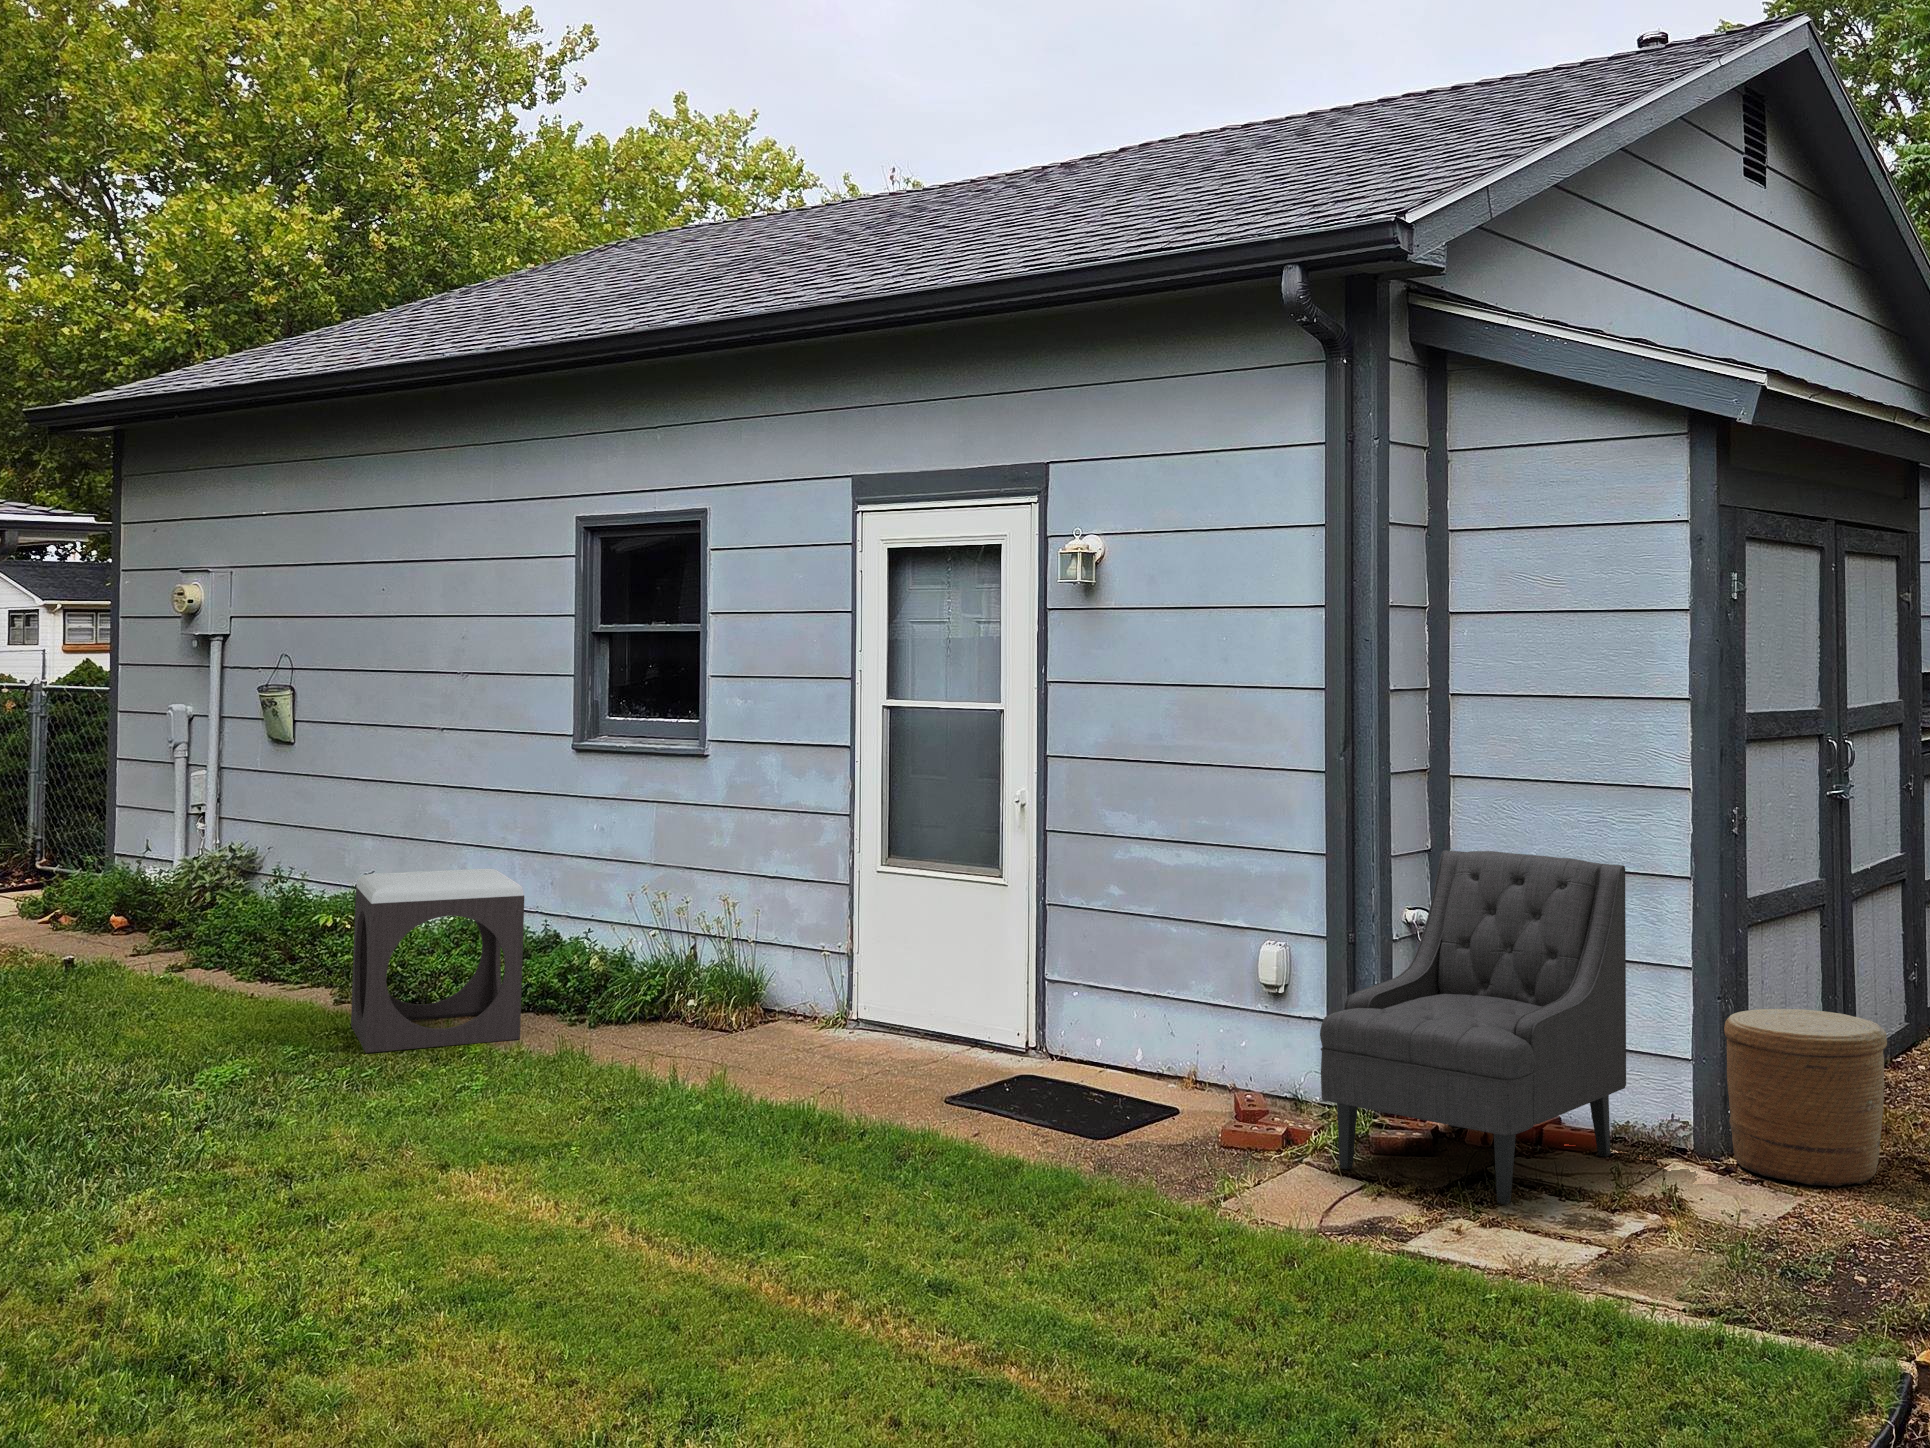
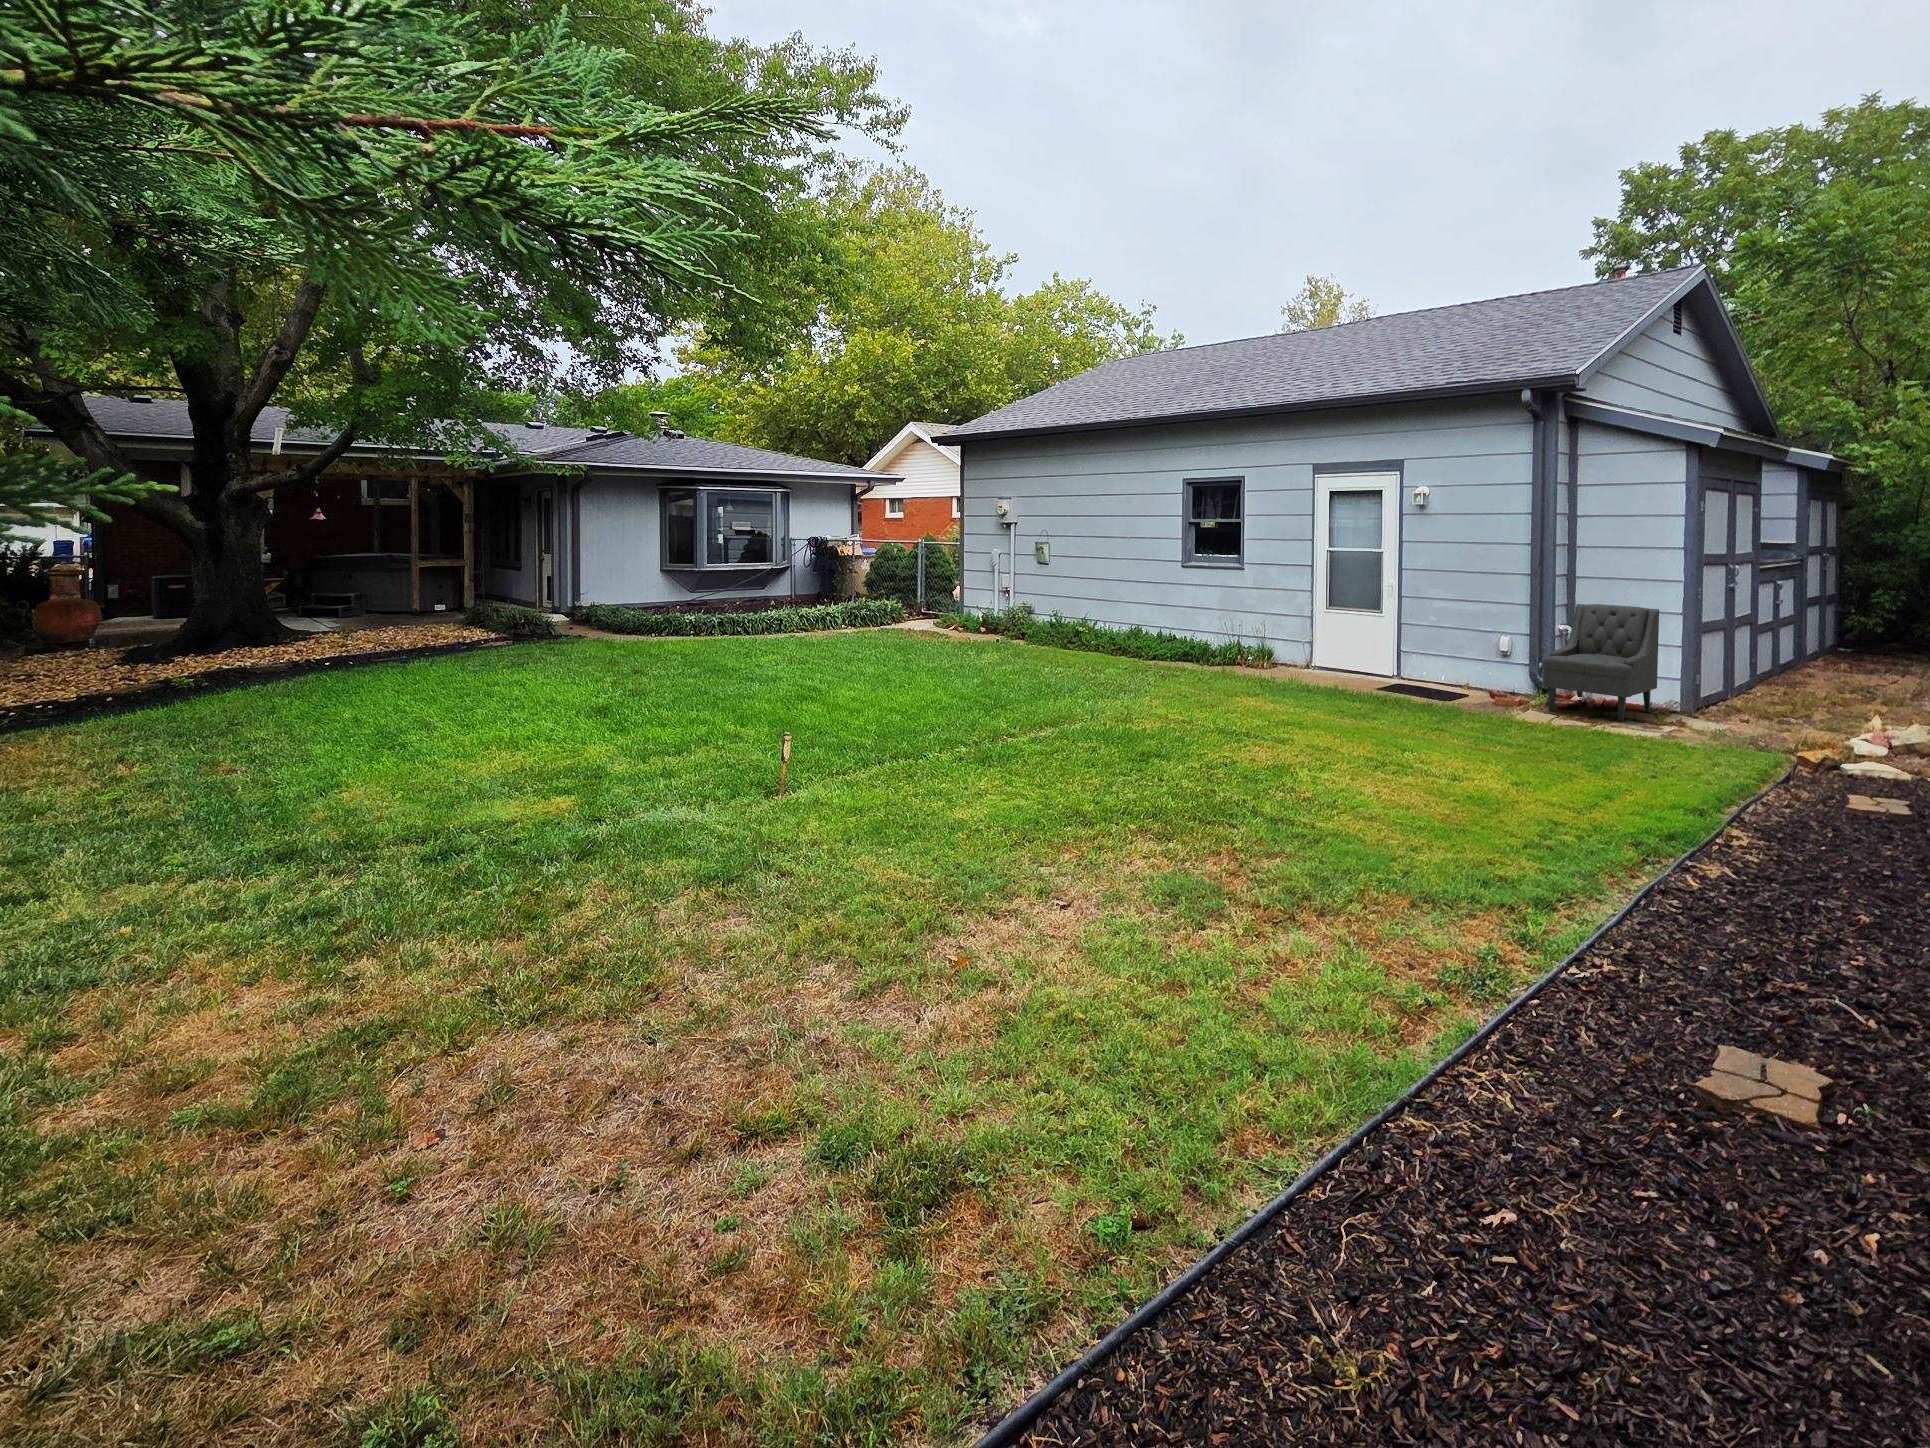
footstool: present [351,869,524,1053] -> none [1131,608,1198,668]
woven basket: present [1724,1009,1887,1187] -> none [1698,663,1768,723]

